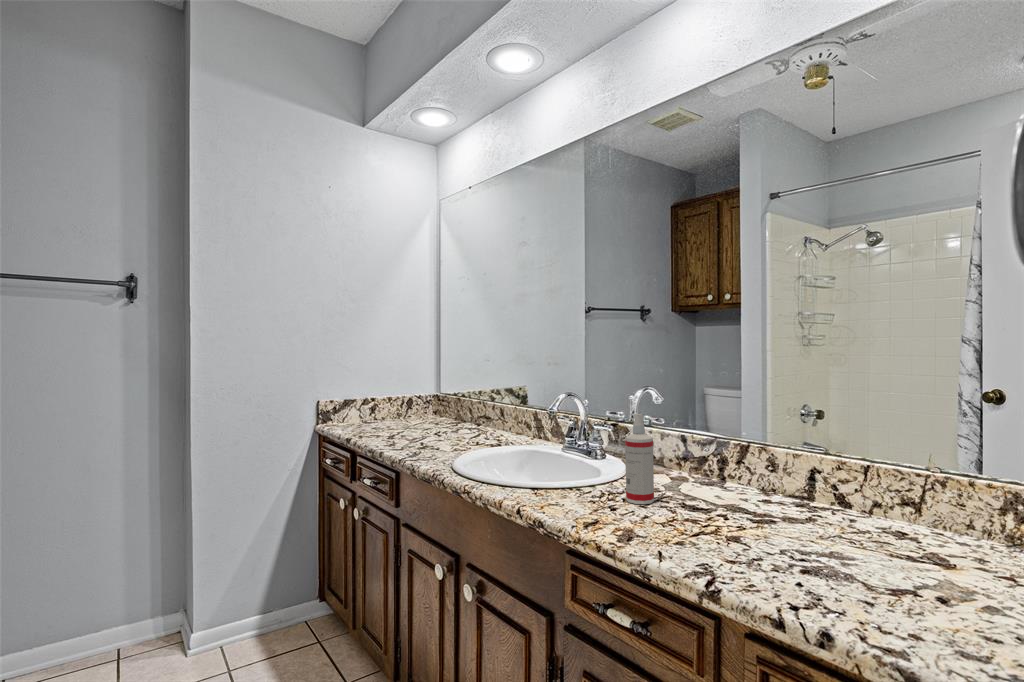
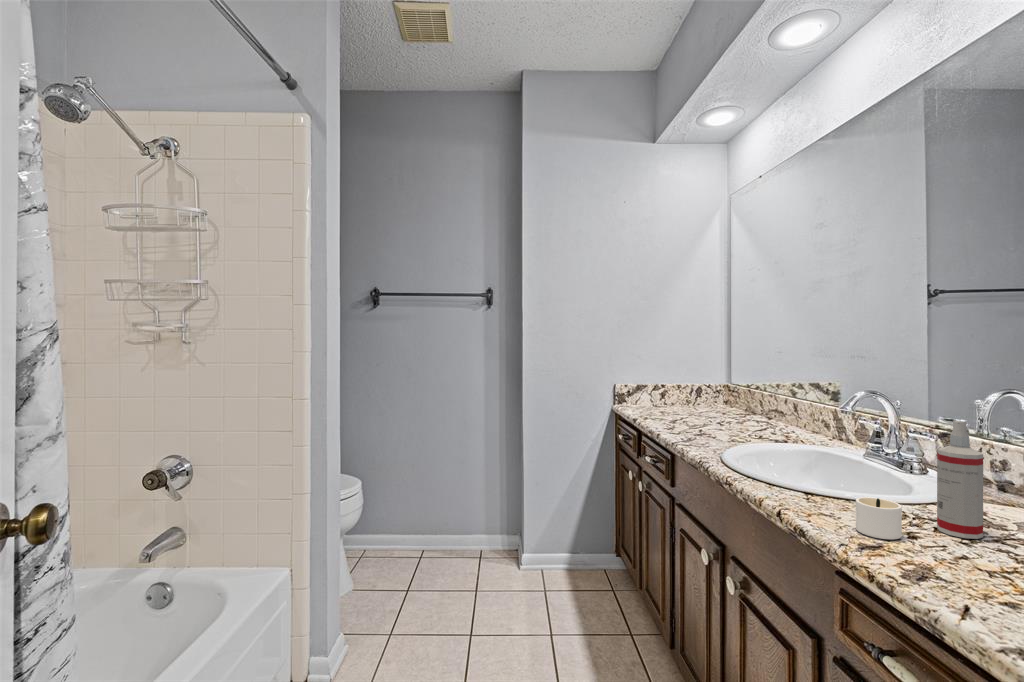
candle: none [576,483,621,516] -> present [856,497,902,539]

